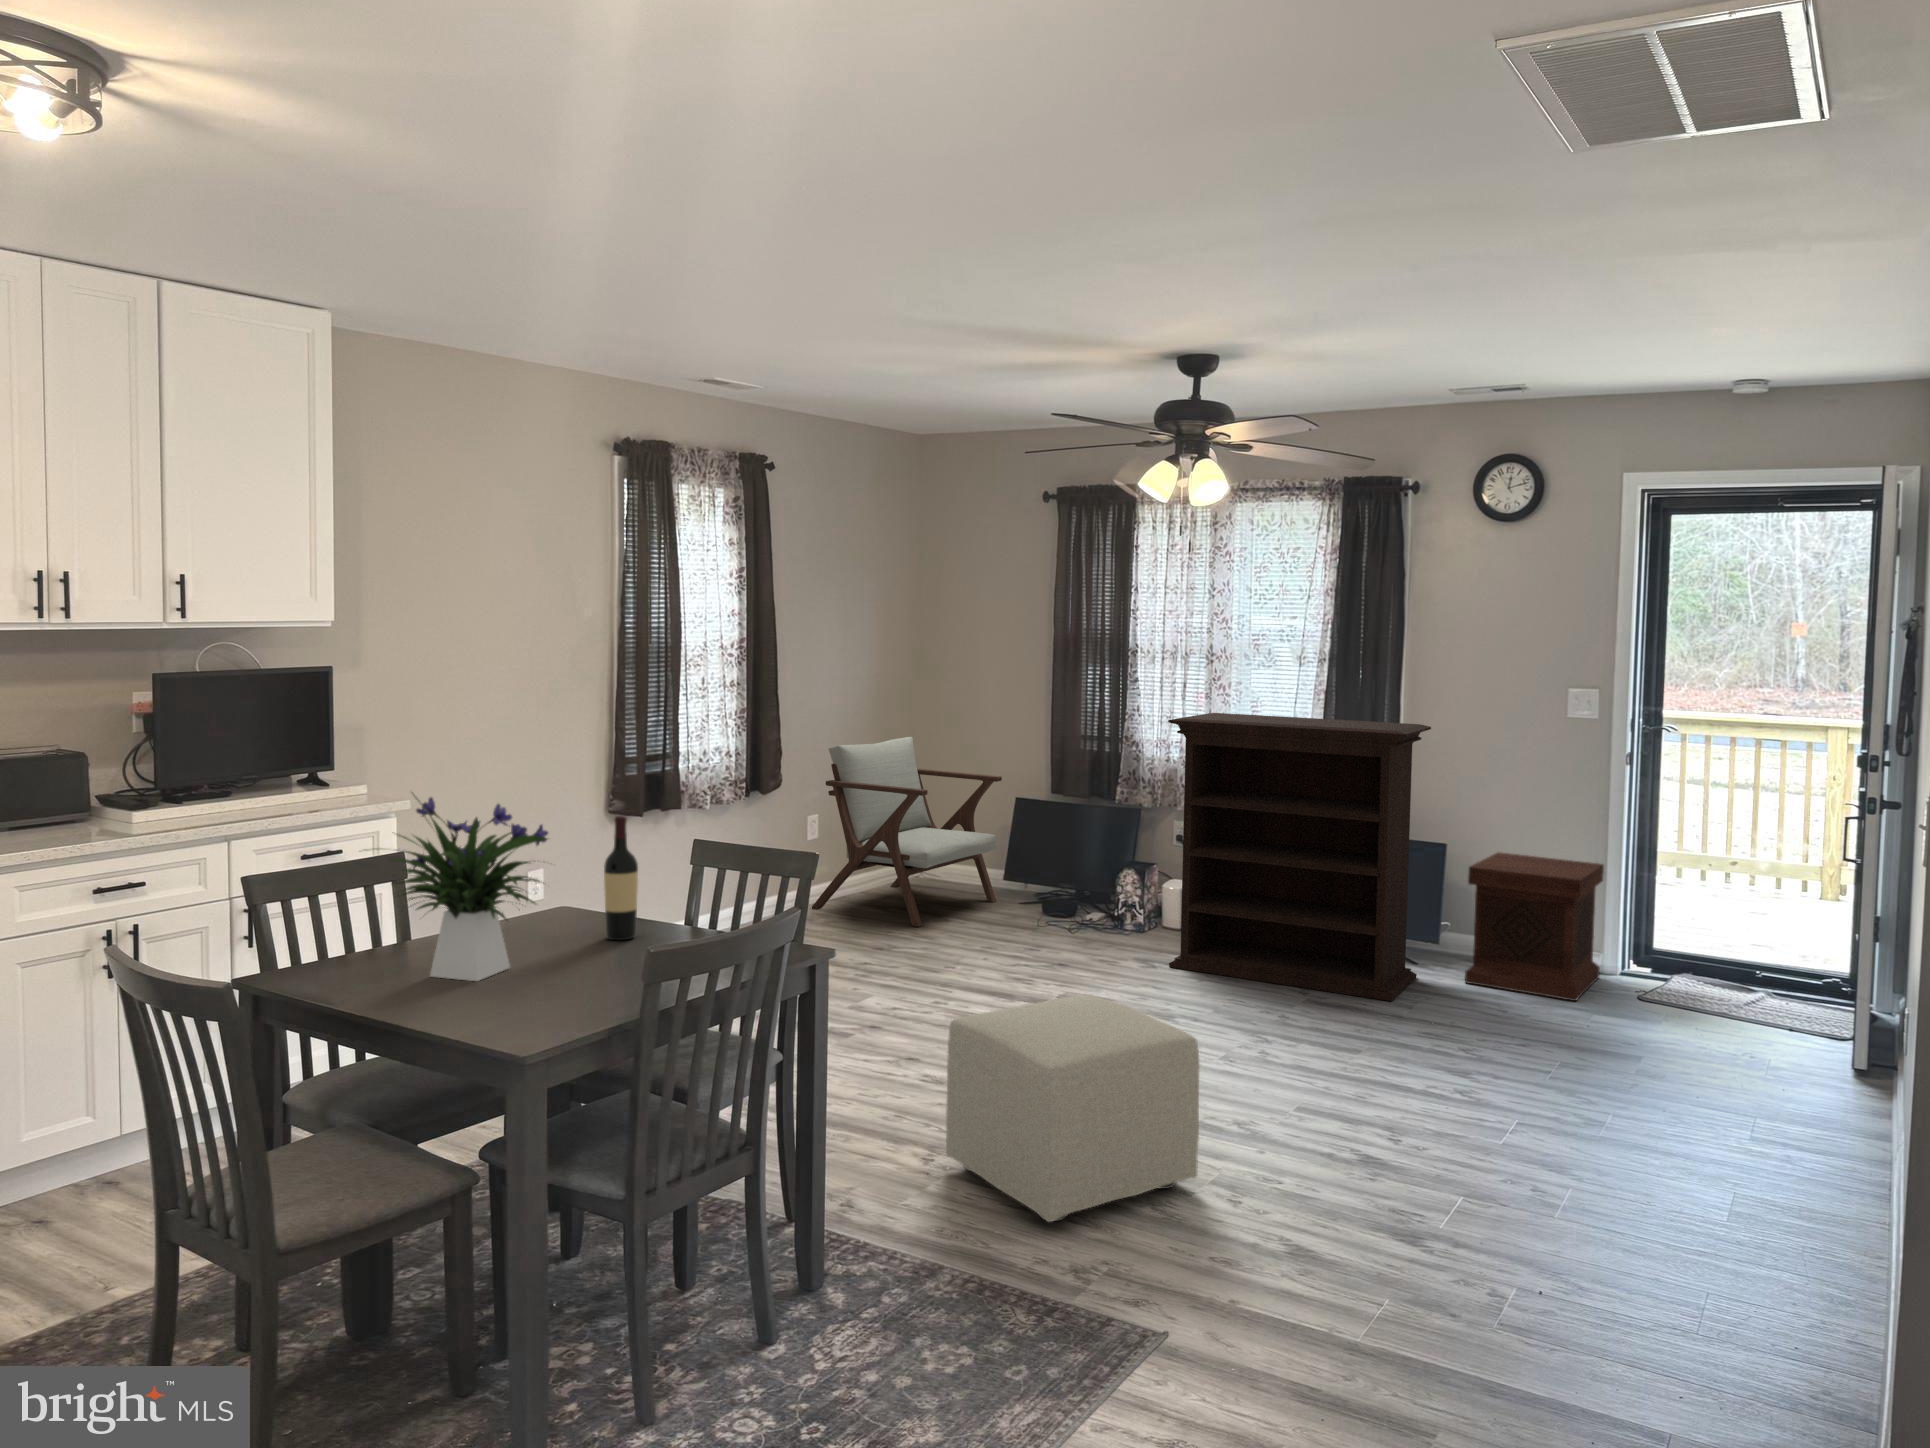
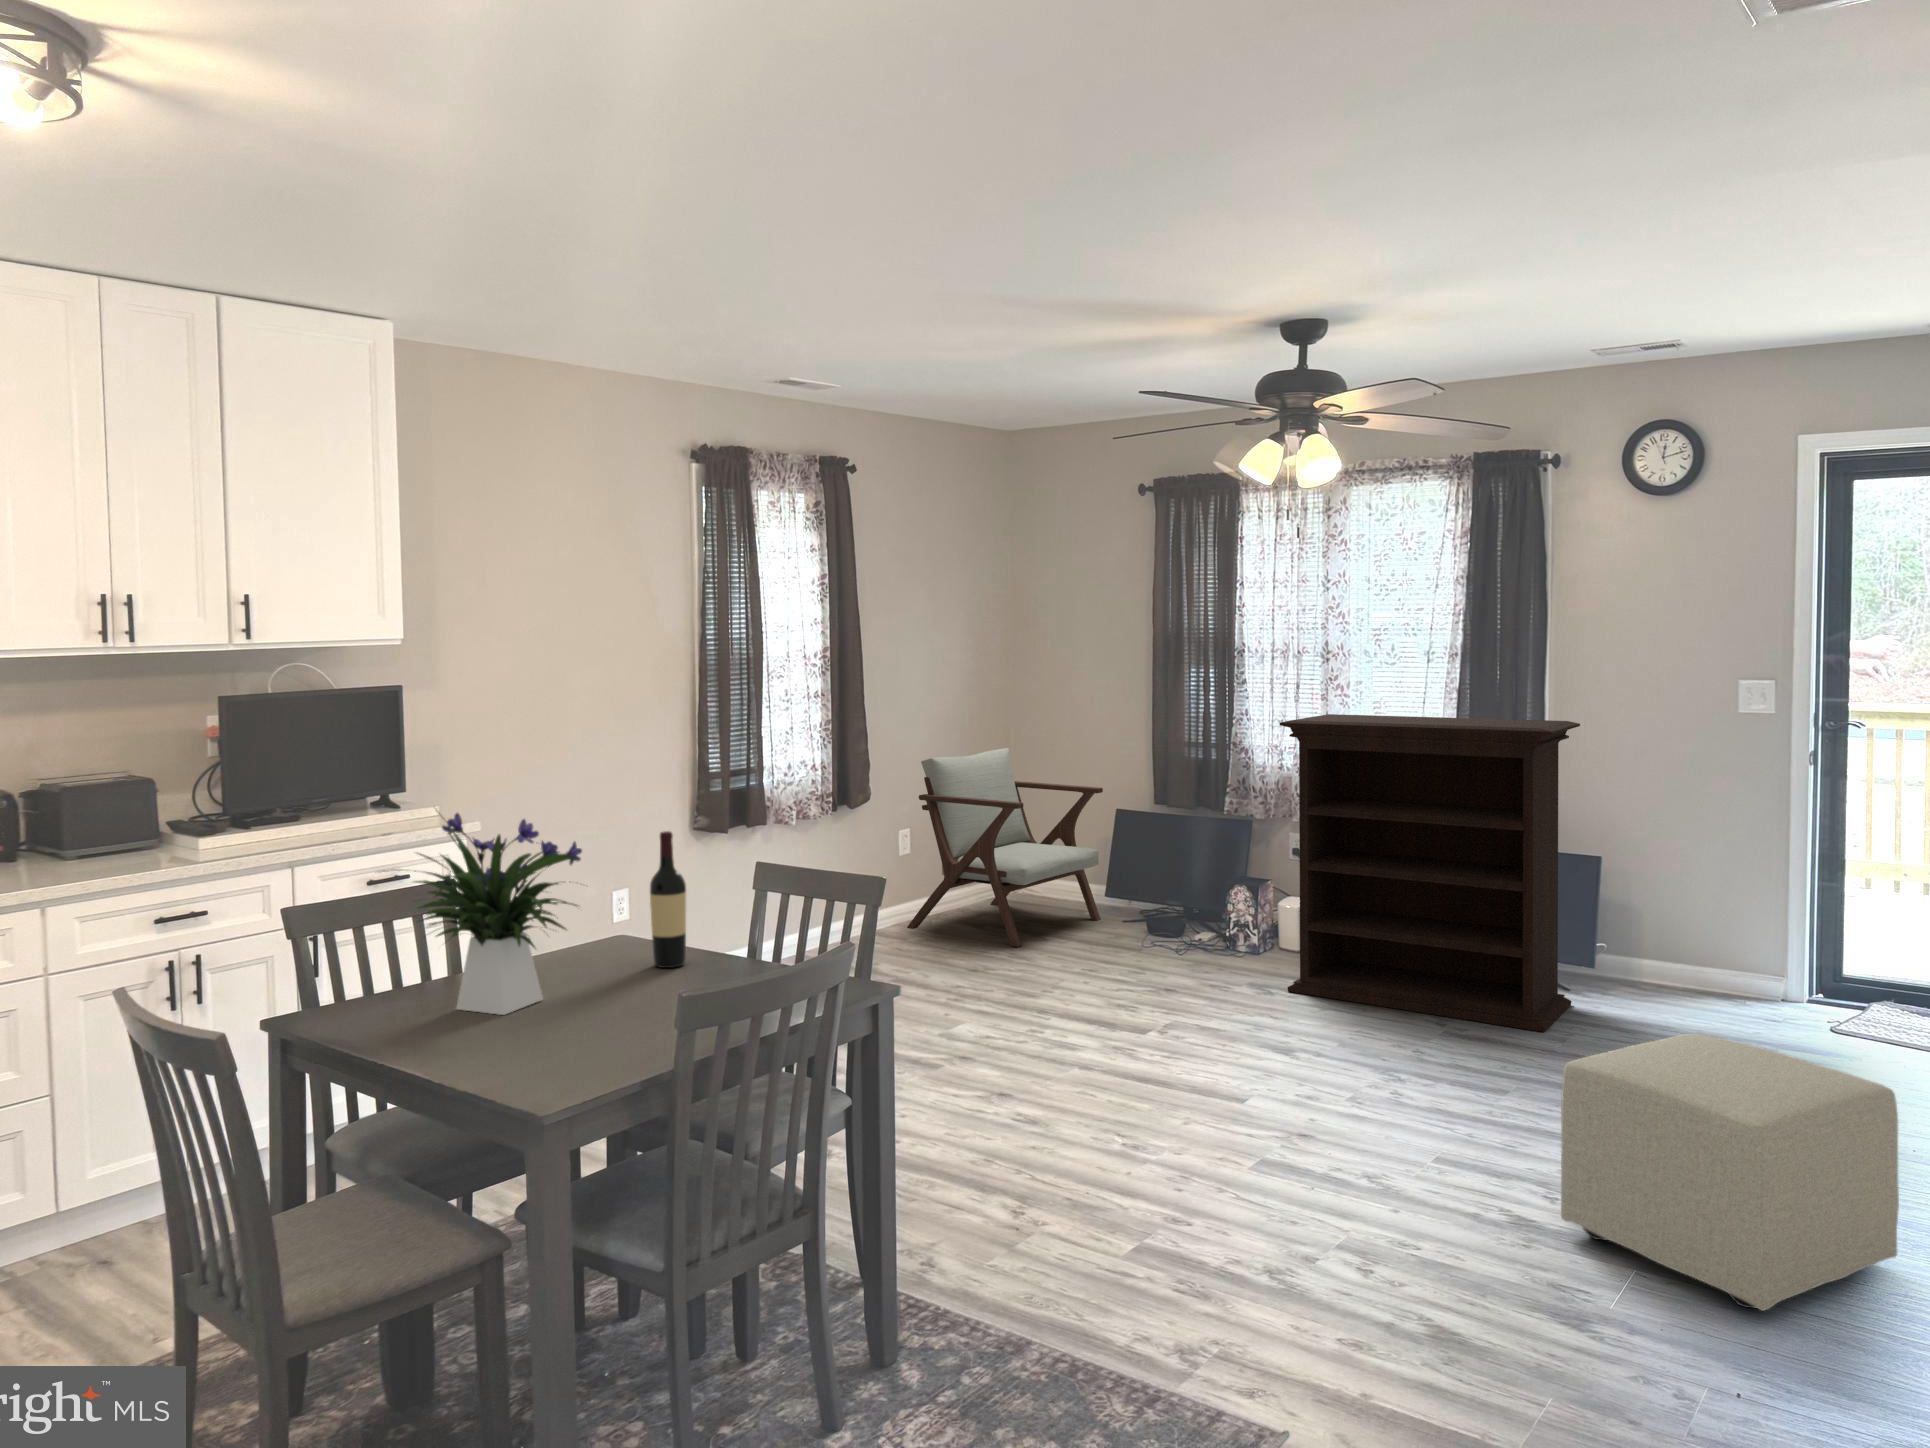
side table: present [1465,852,1604,1001] -> none [1629,863,1792,1034]
ottoman: present [946,995,1200,1222] -> present [1561,1033,1899,1311]

